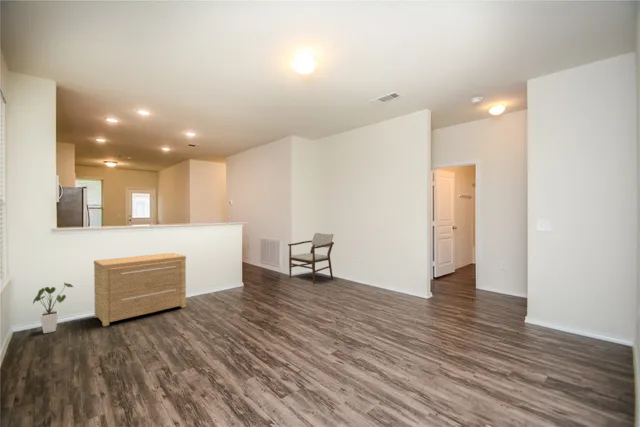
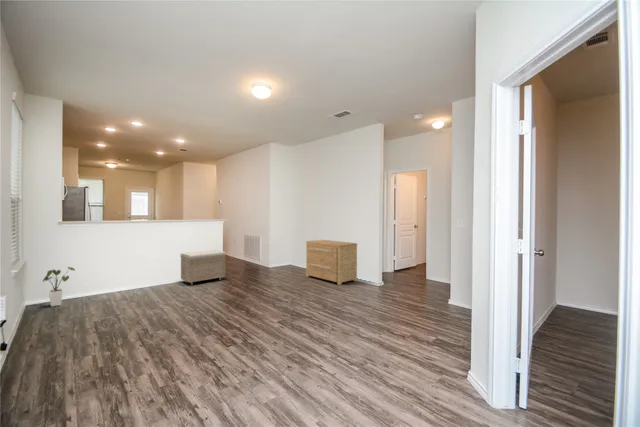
armchair: present [288,233,334,284] -> none [266,230,307,274]
side table: present [94,253,186,326] -> present [306,240,357,285]
storage bench: none [196,258,247,299] -> present [181,250,225,285]

